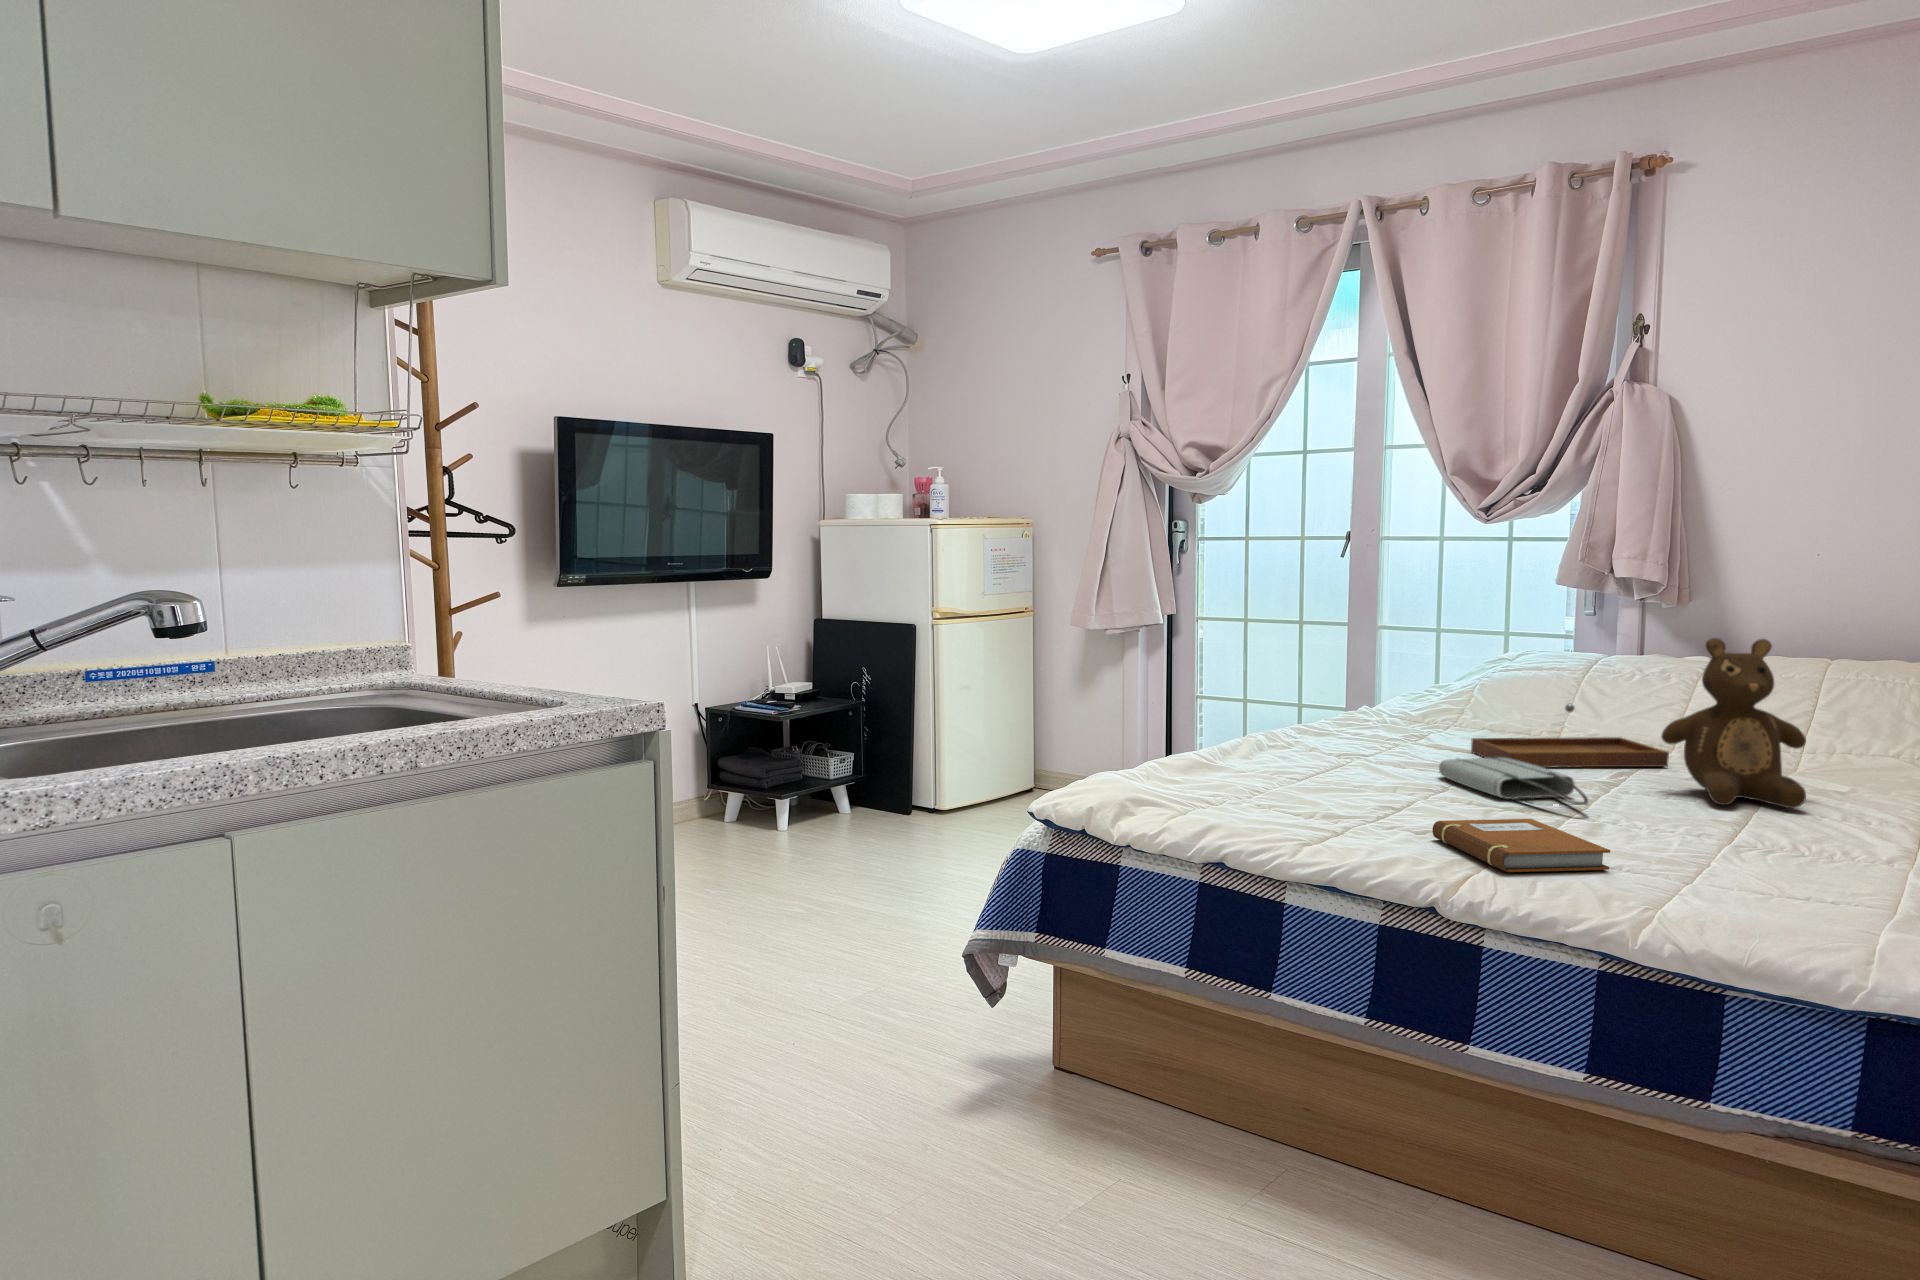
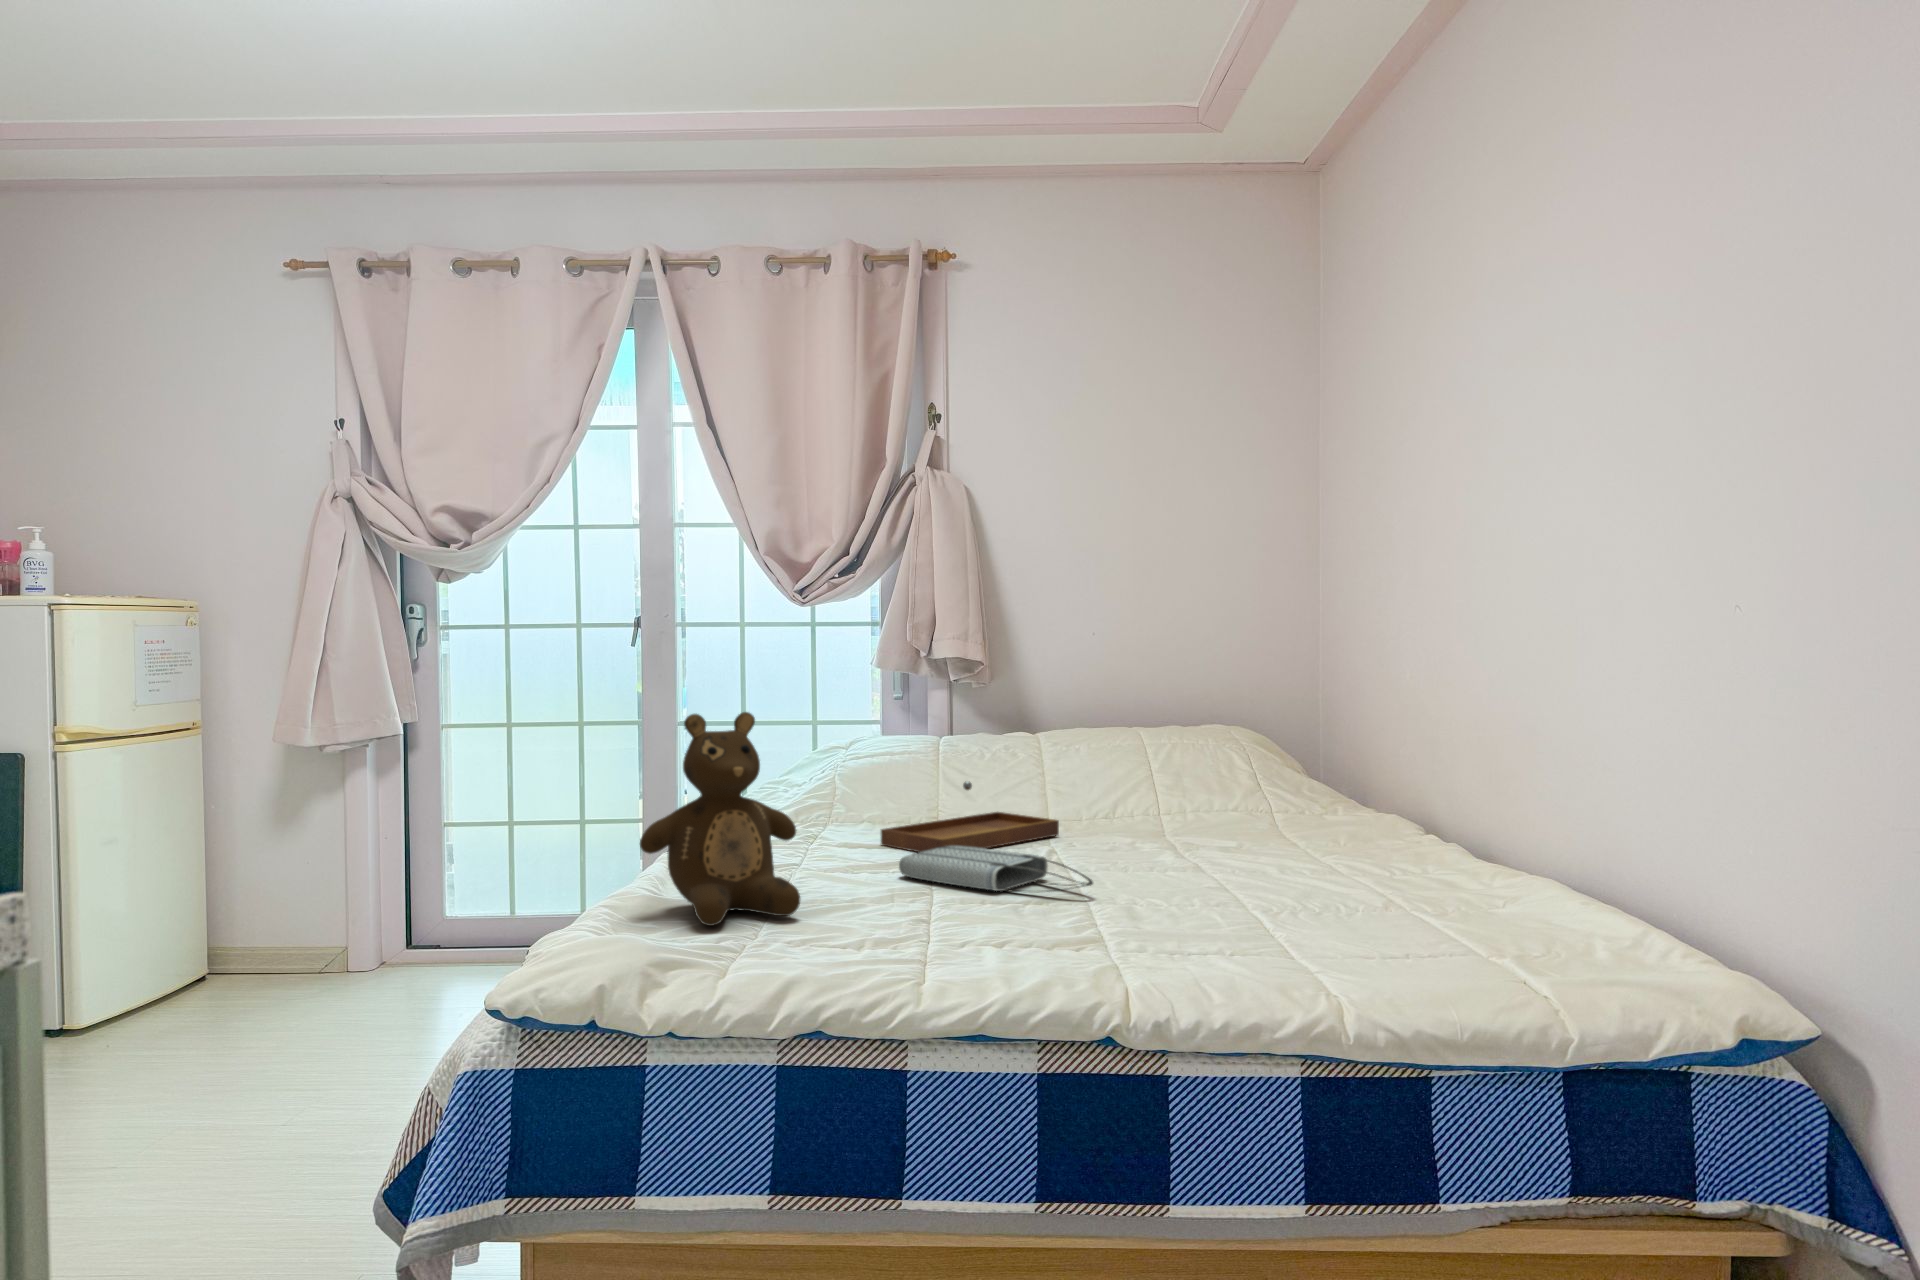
teddy bear: present [1661,638,1806,808] -> present [640,712,800,926]
notebook: present [1432,819,1610,872] -> none [1018,910,1219,980]

